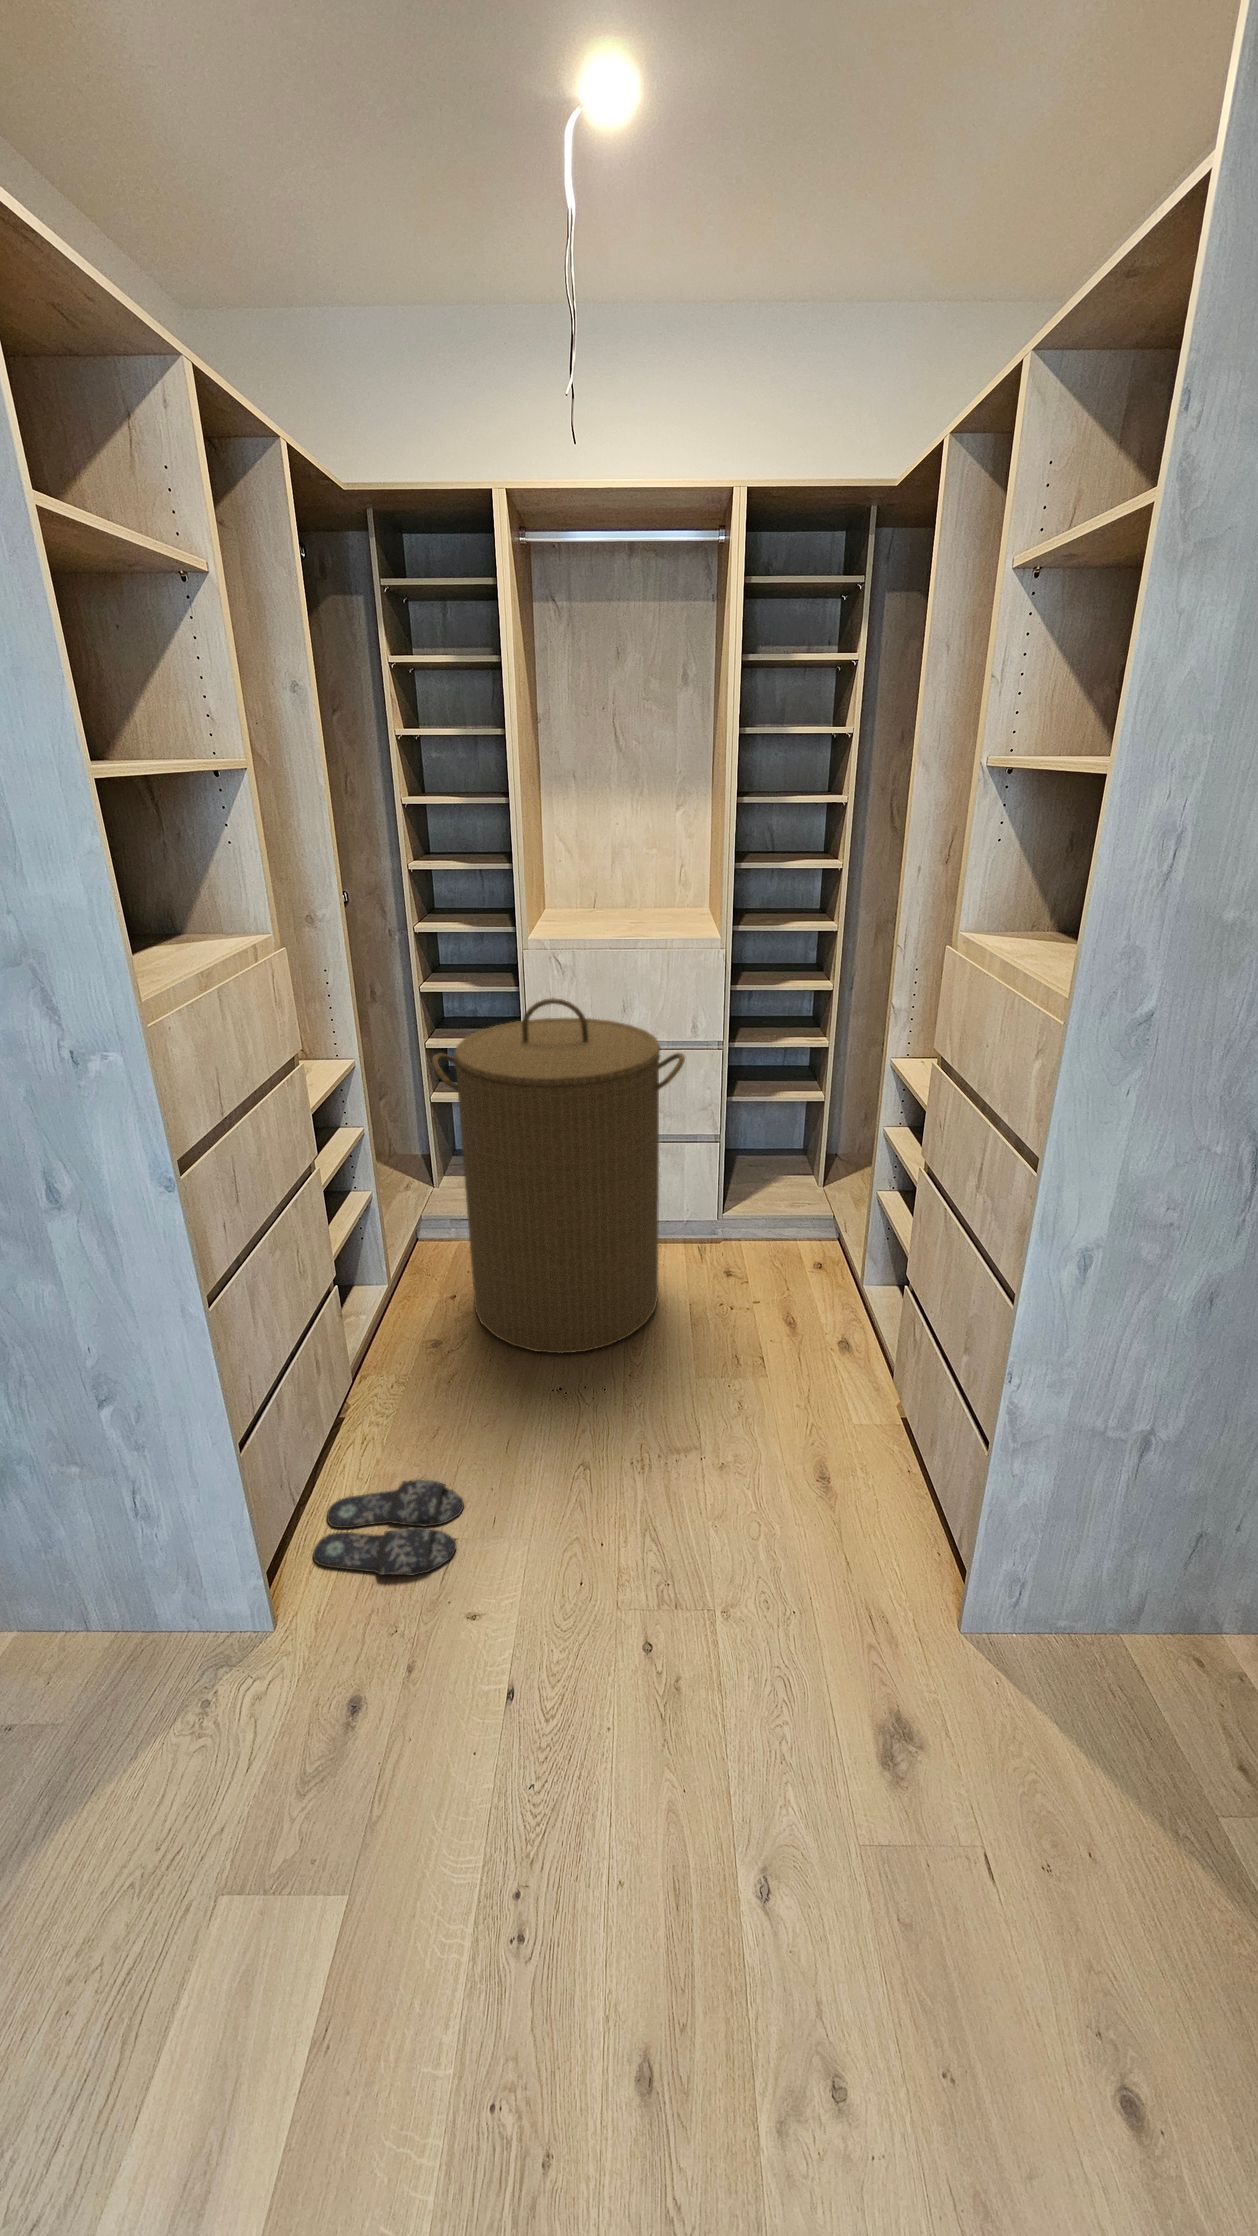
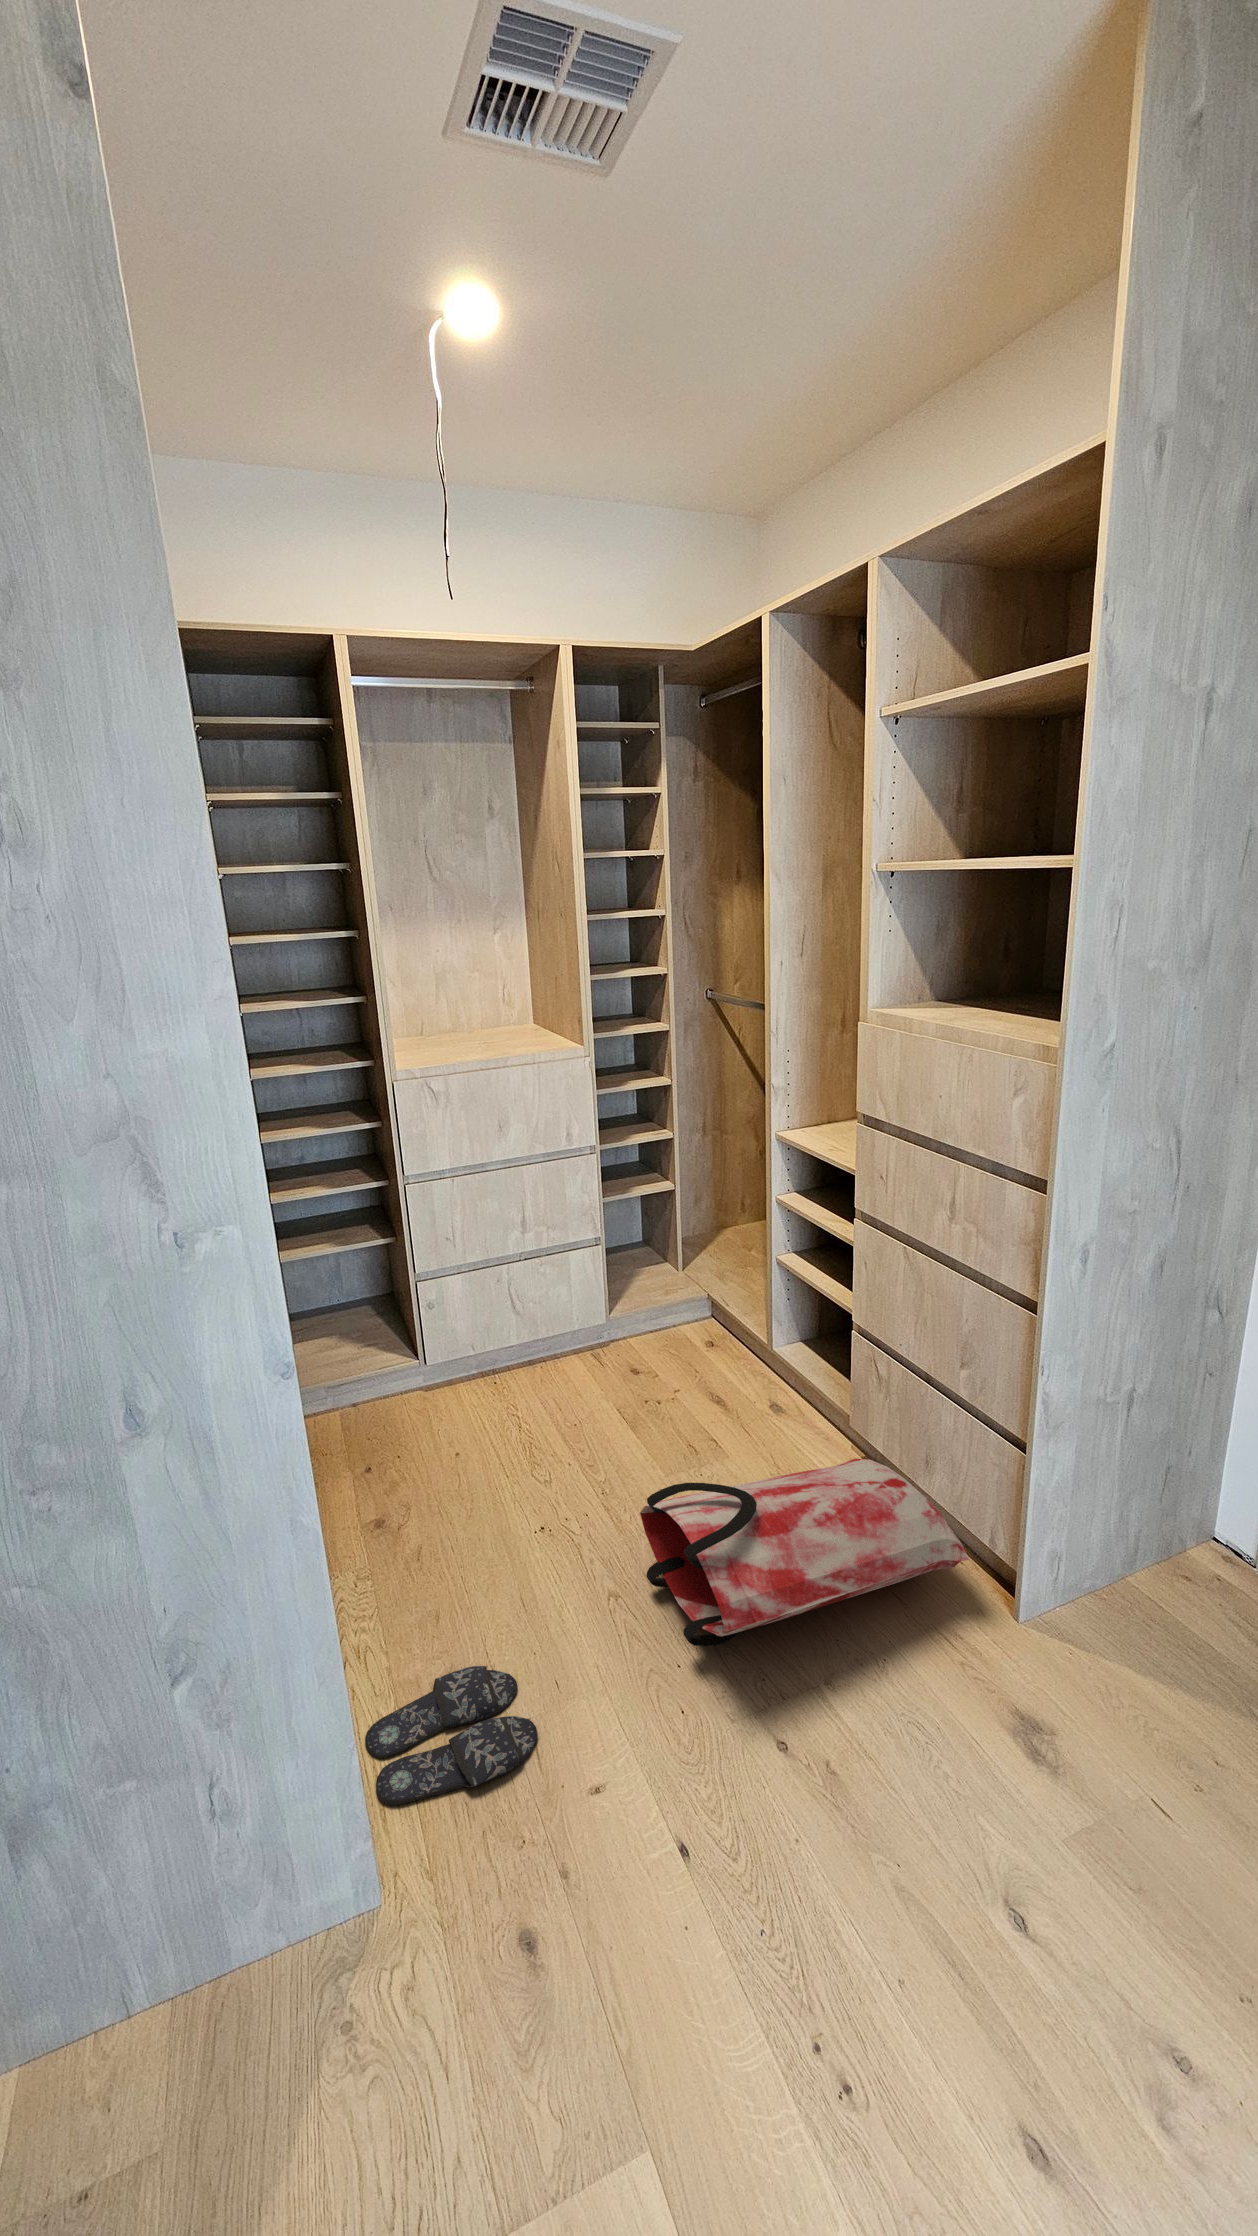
laundry hamper: present [432,998,685,1353] -> none [334,1122,595,1502]
bag: none [612,1381,927,1547] -> present [640,1458,969,1646]

